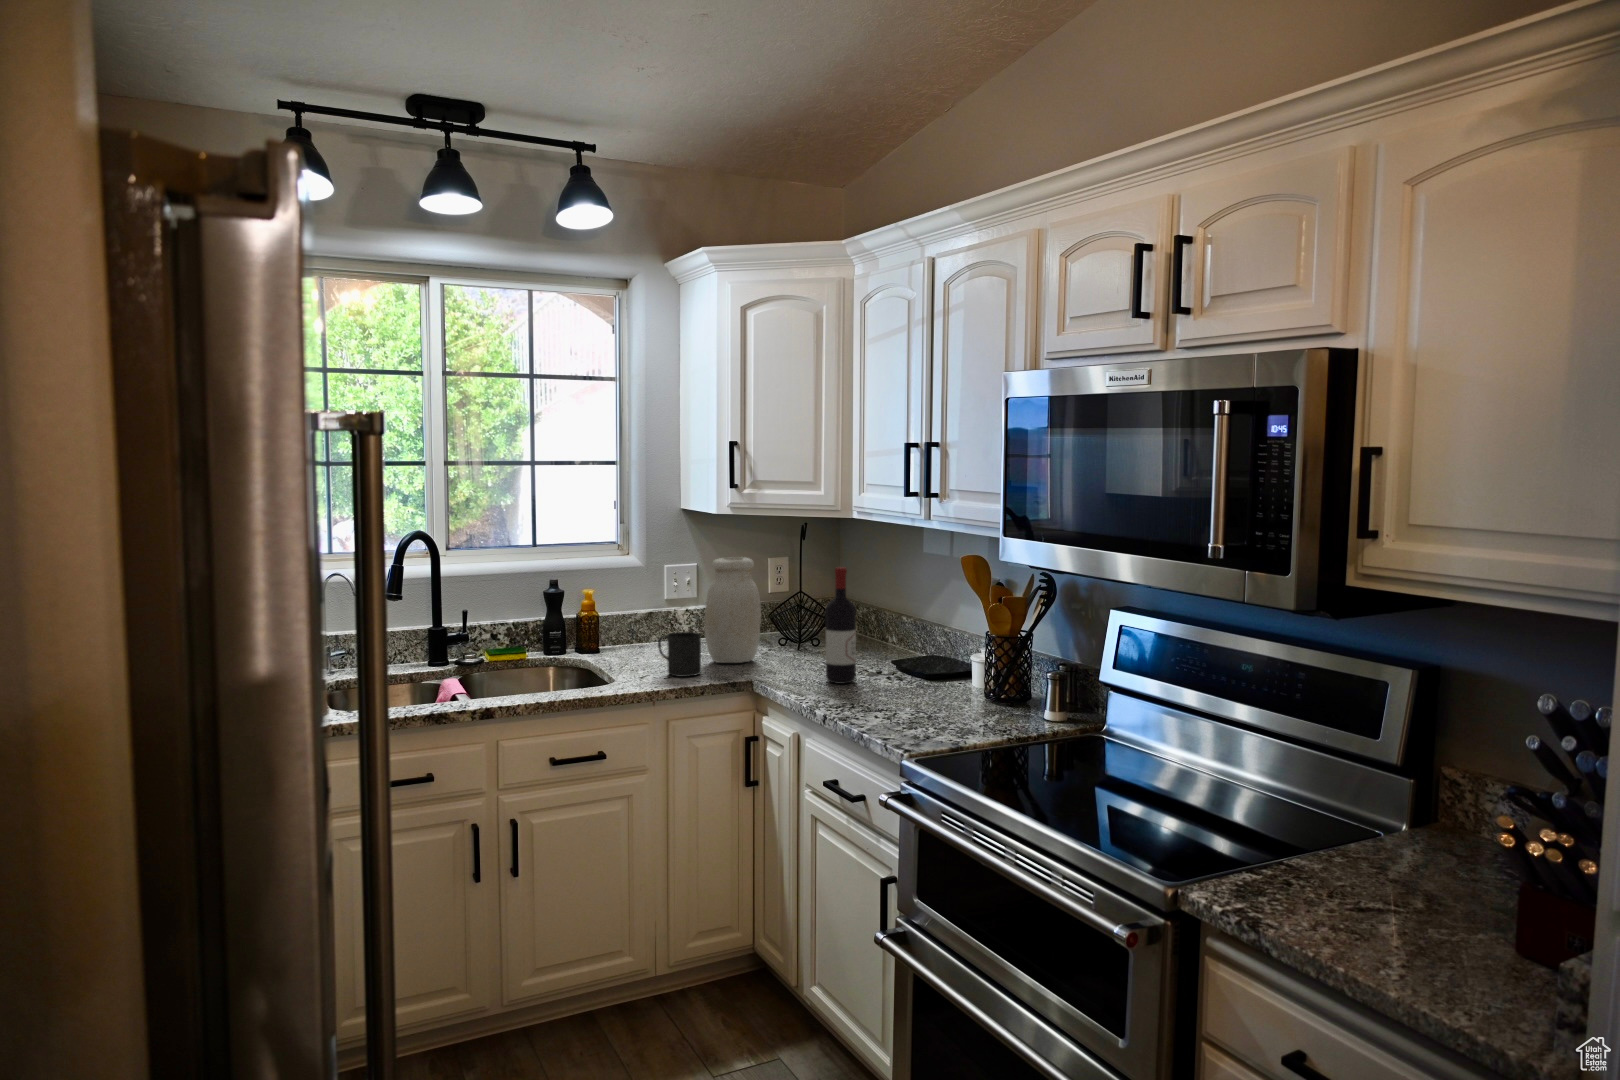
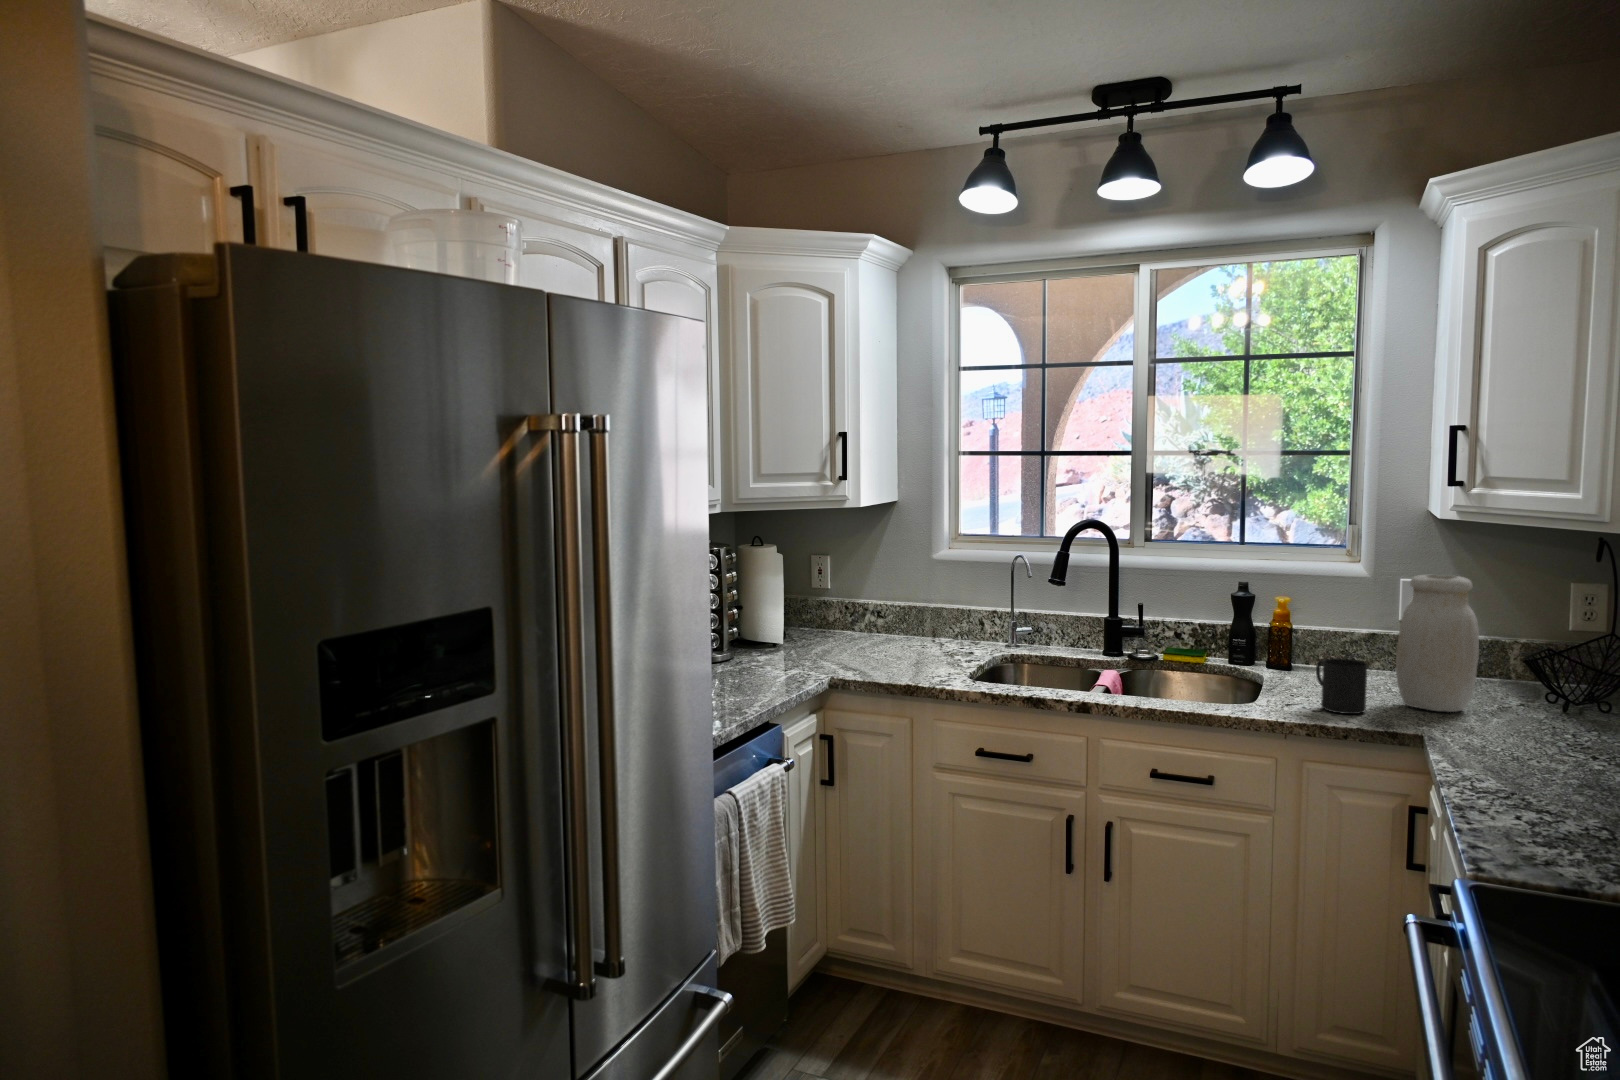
wine bottle: present [826,567,856,684] -> none [1513,601,1568,764]

